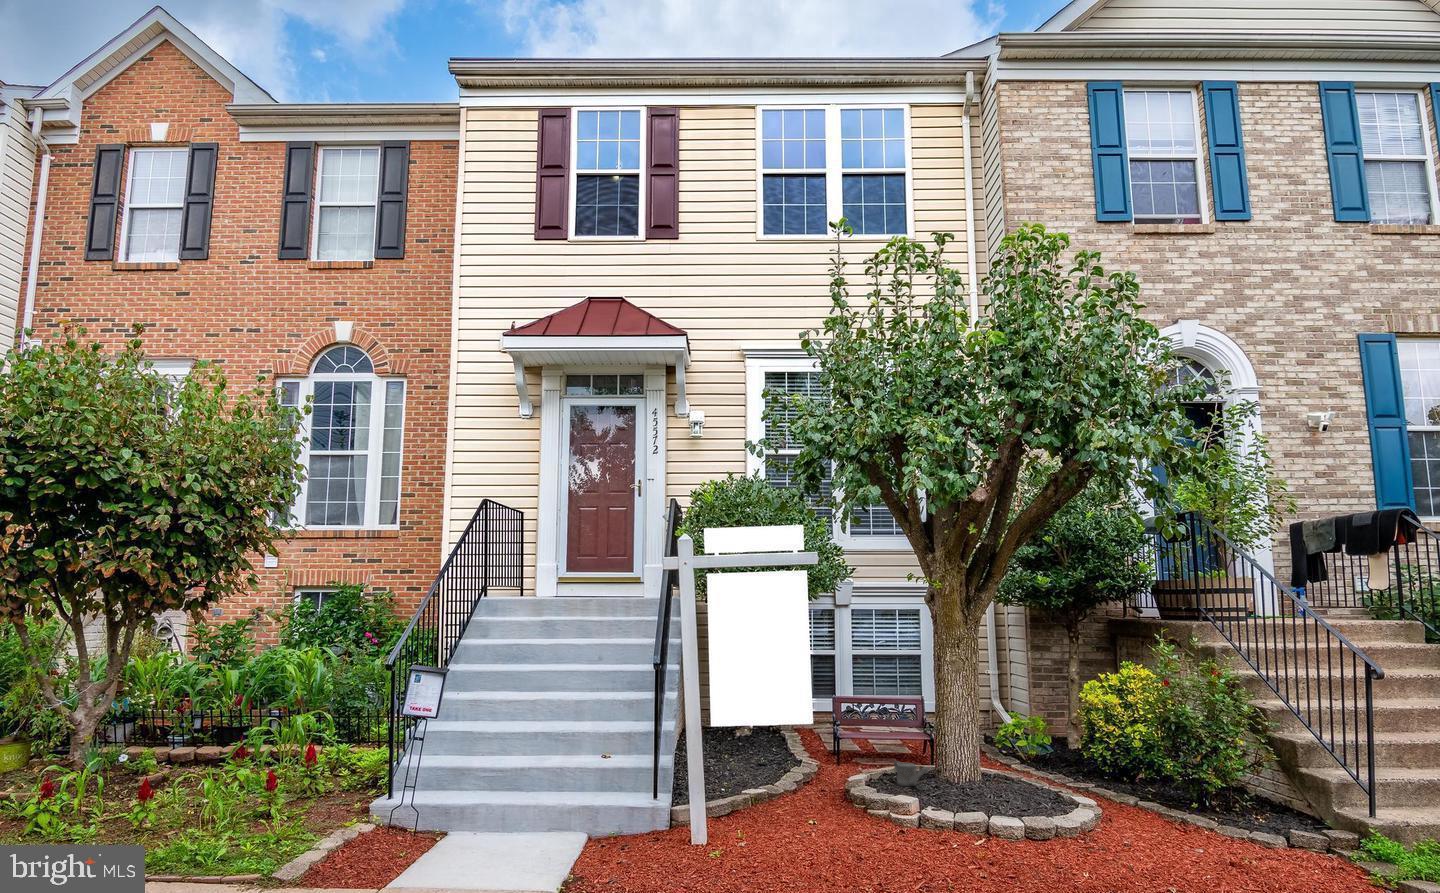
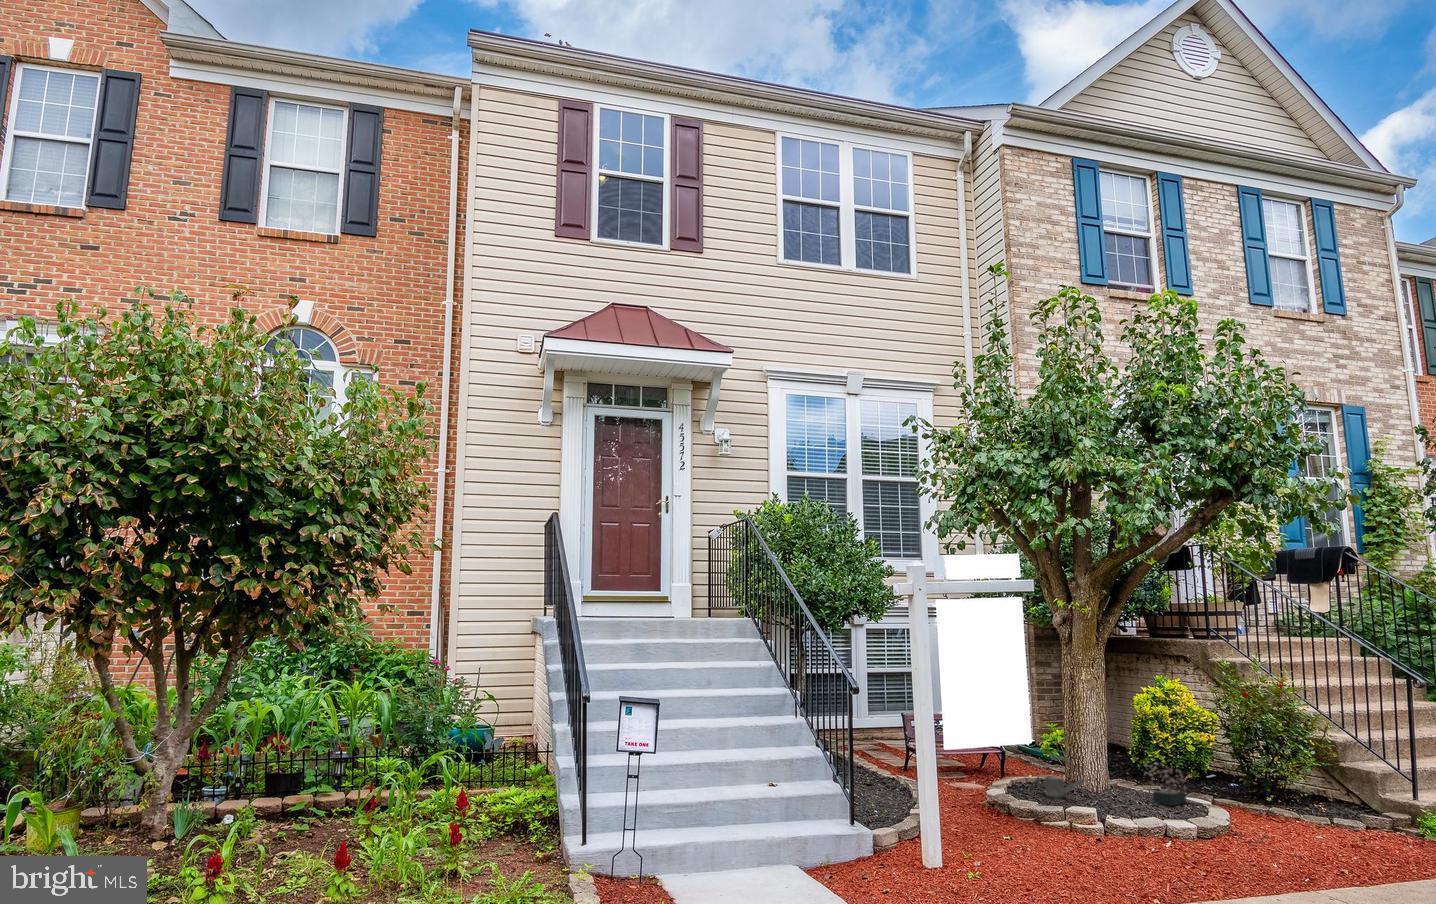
decorative plant: none [1003,752,1055,802] -> present [1145,763,1186,806]

